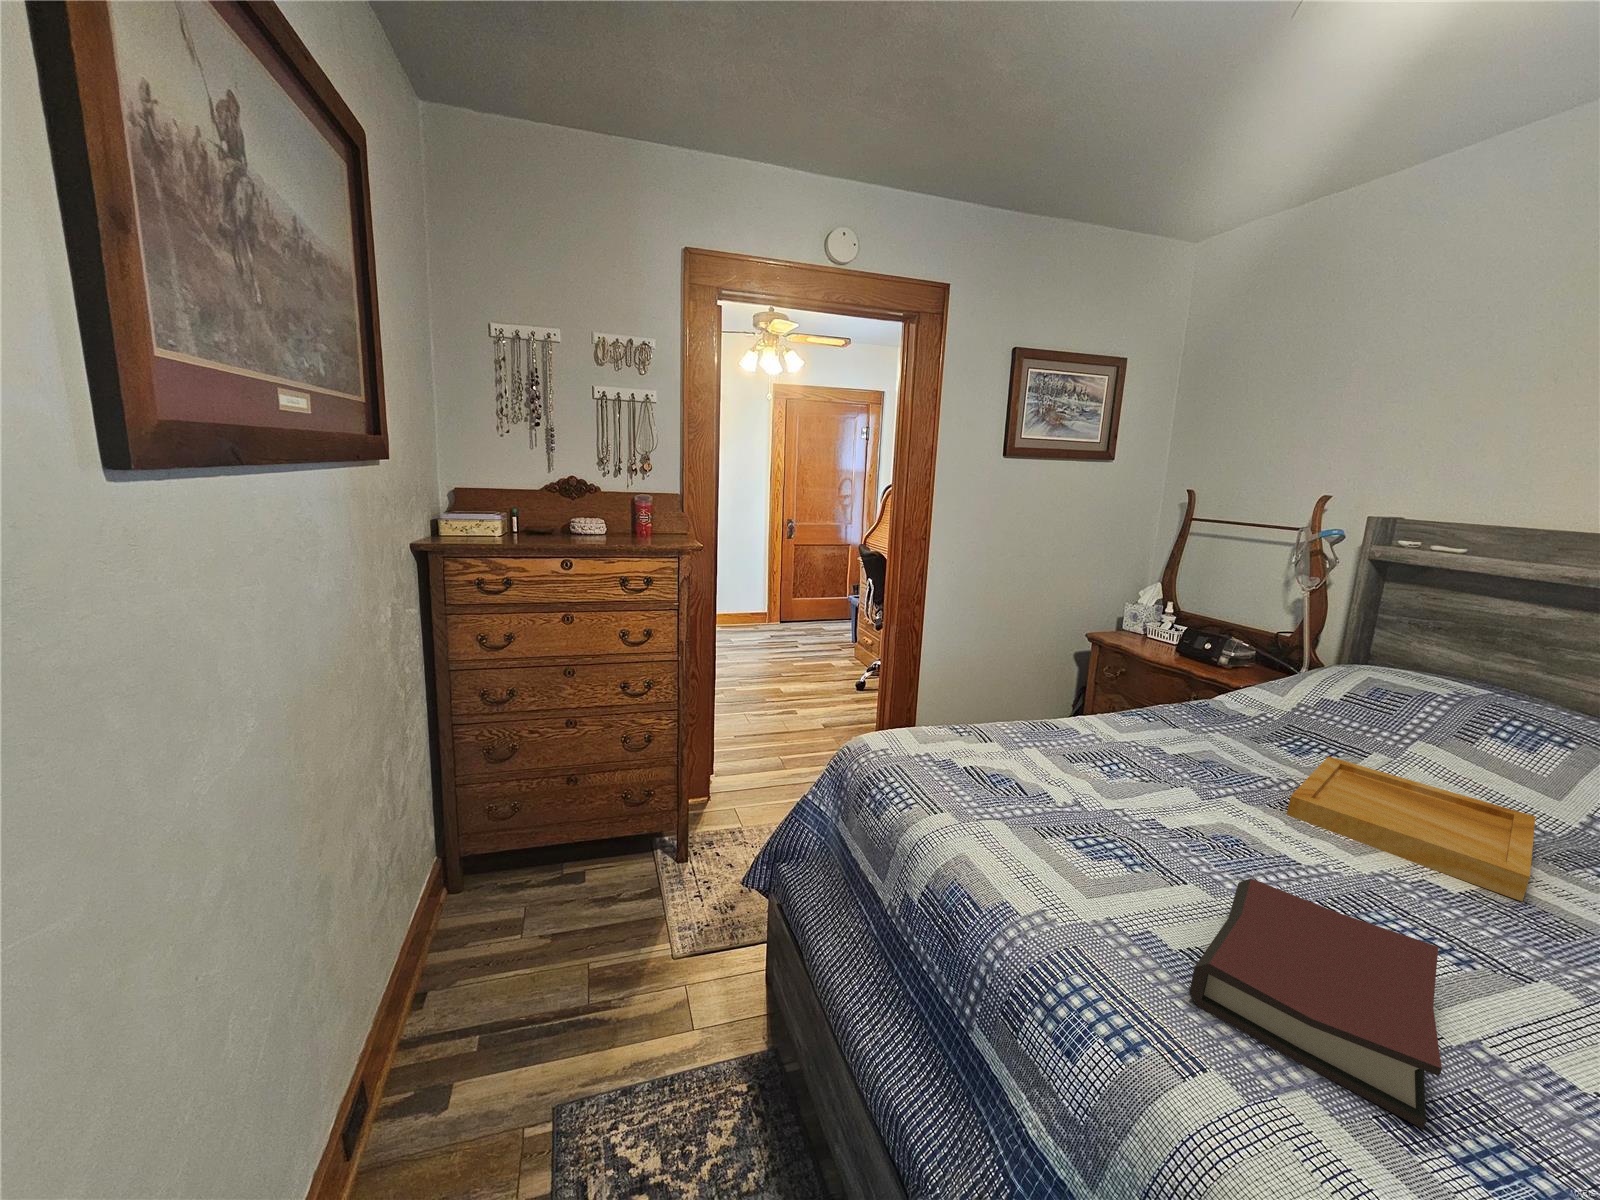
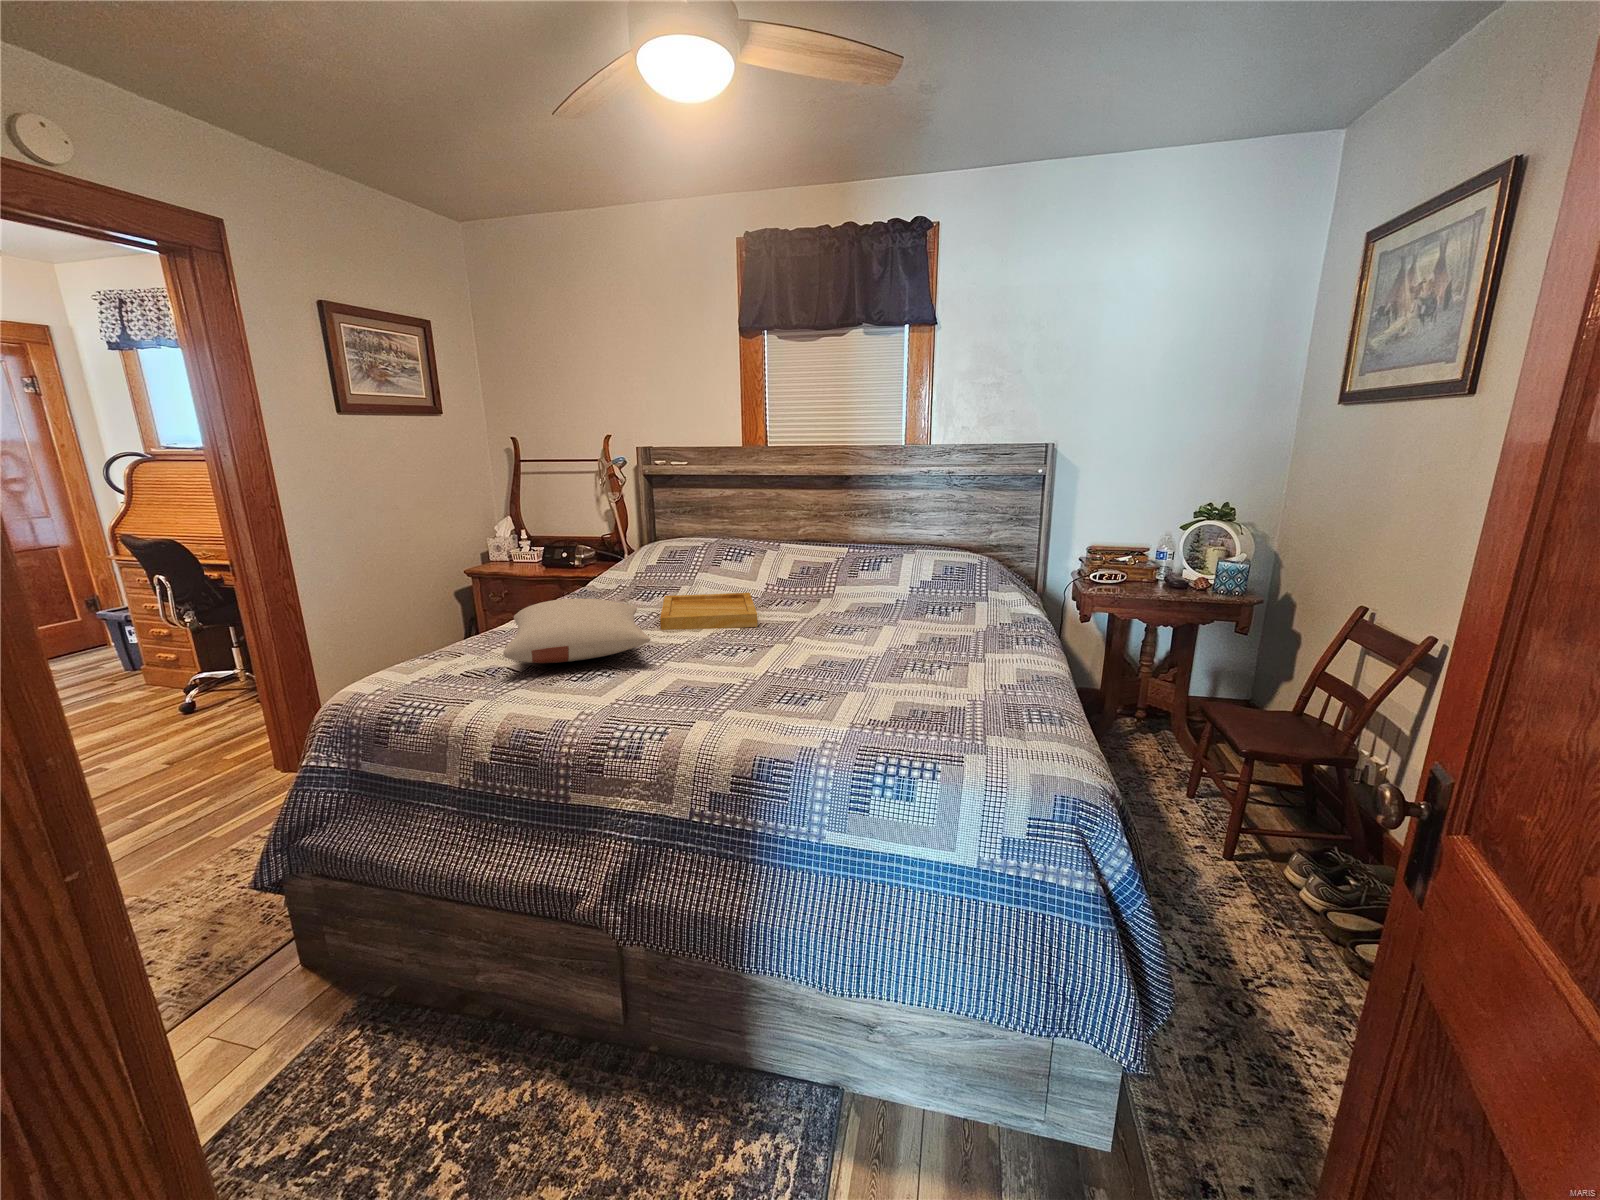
pillow: none [1002,710,1247,843] -> present [503,599,650,663]
hardback book: present [1189,878,1442,1129] -> none [664,642,762,709]

